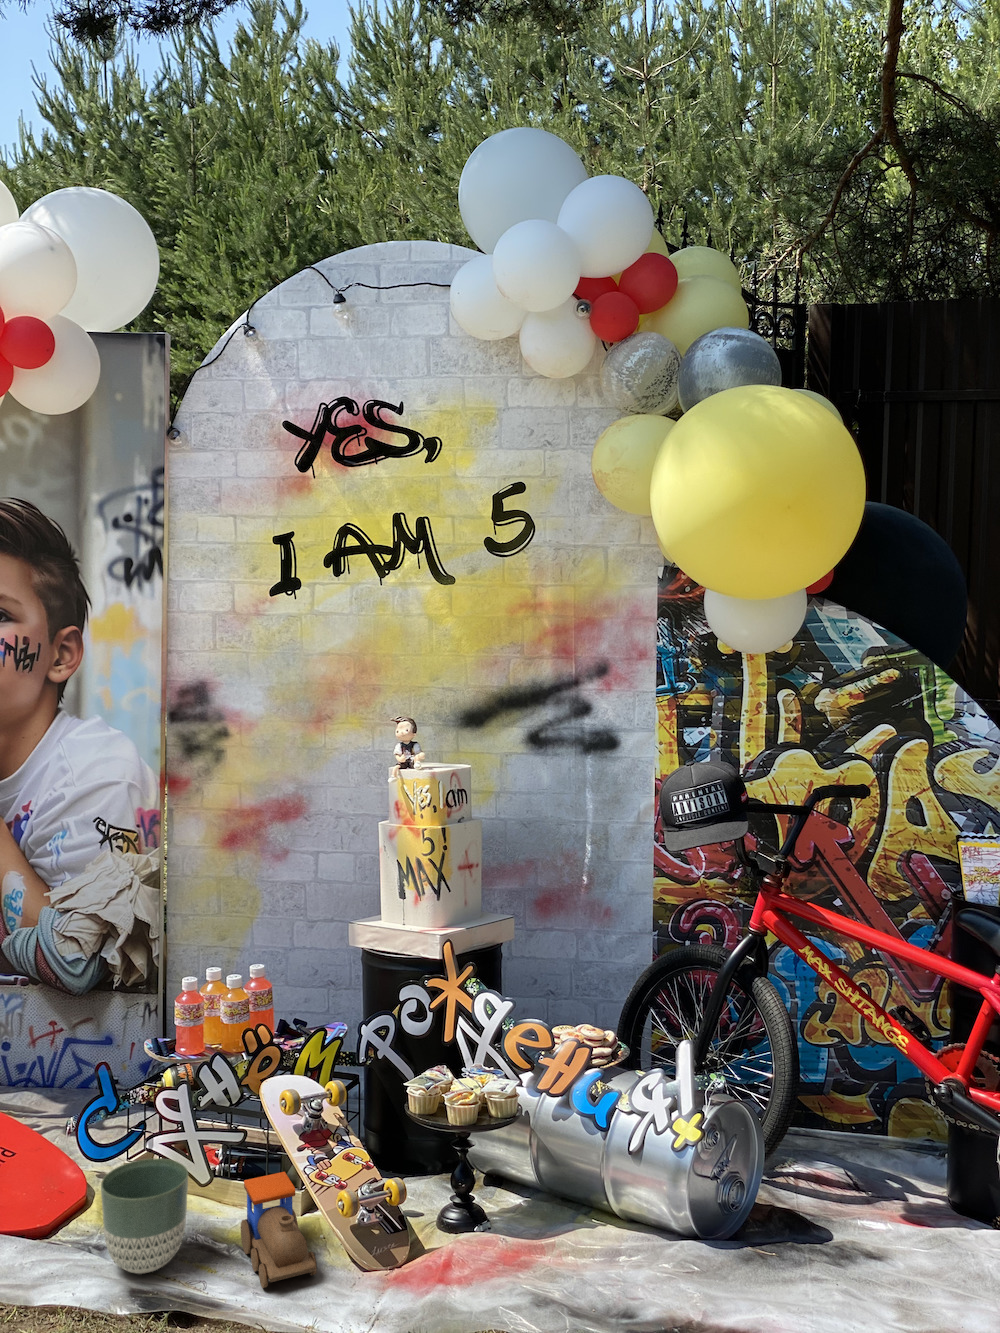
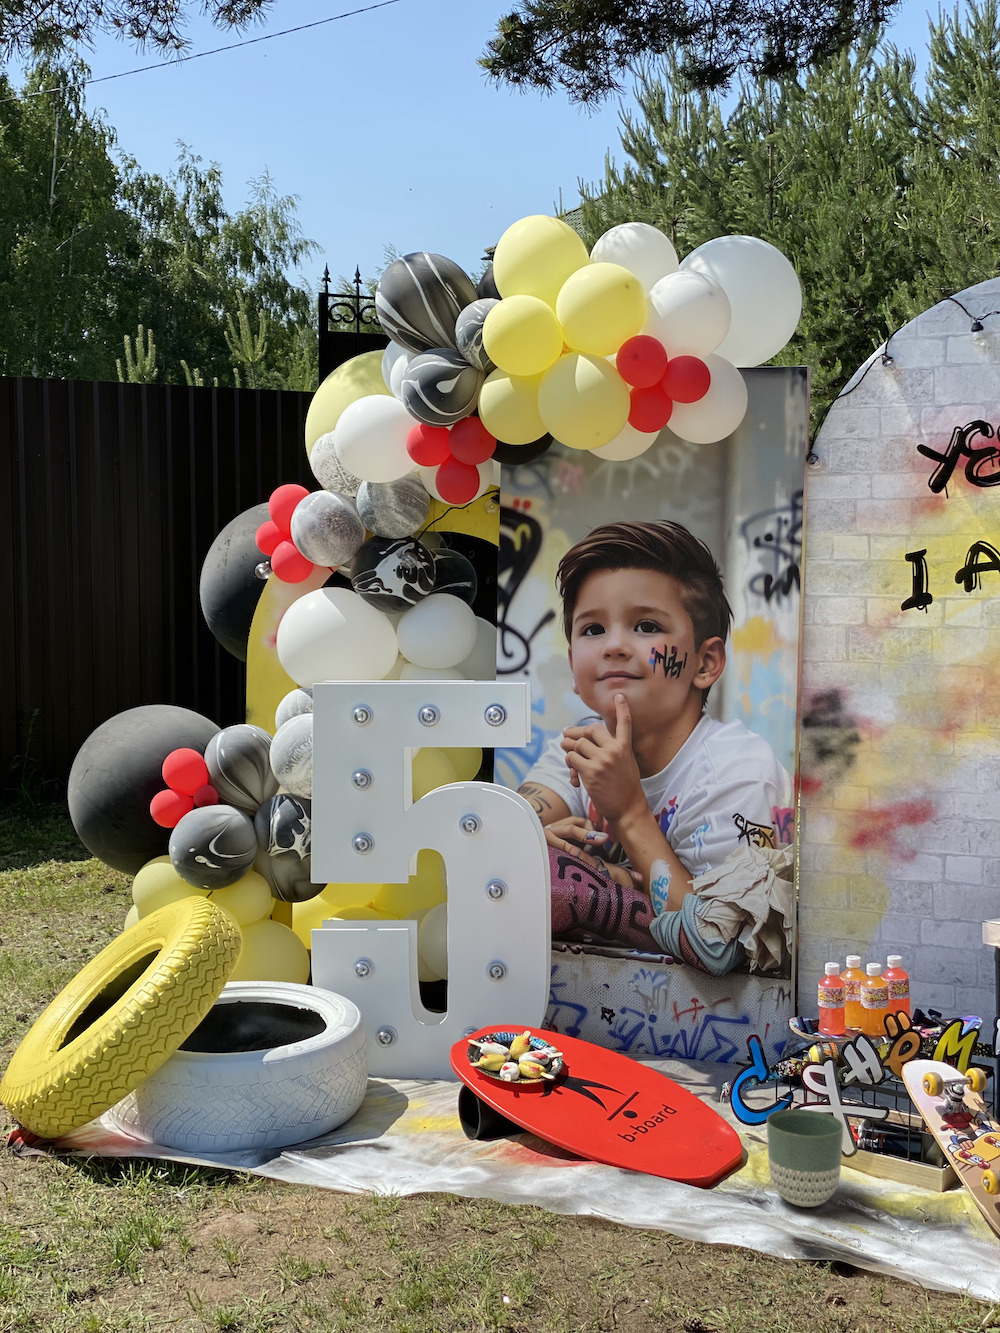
toy train: present [241,1172,317,1288] -> none [890,1144,968,1238]

